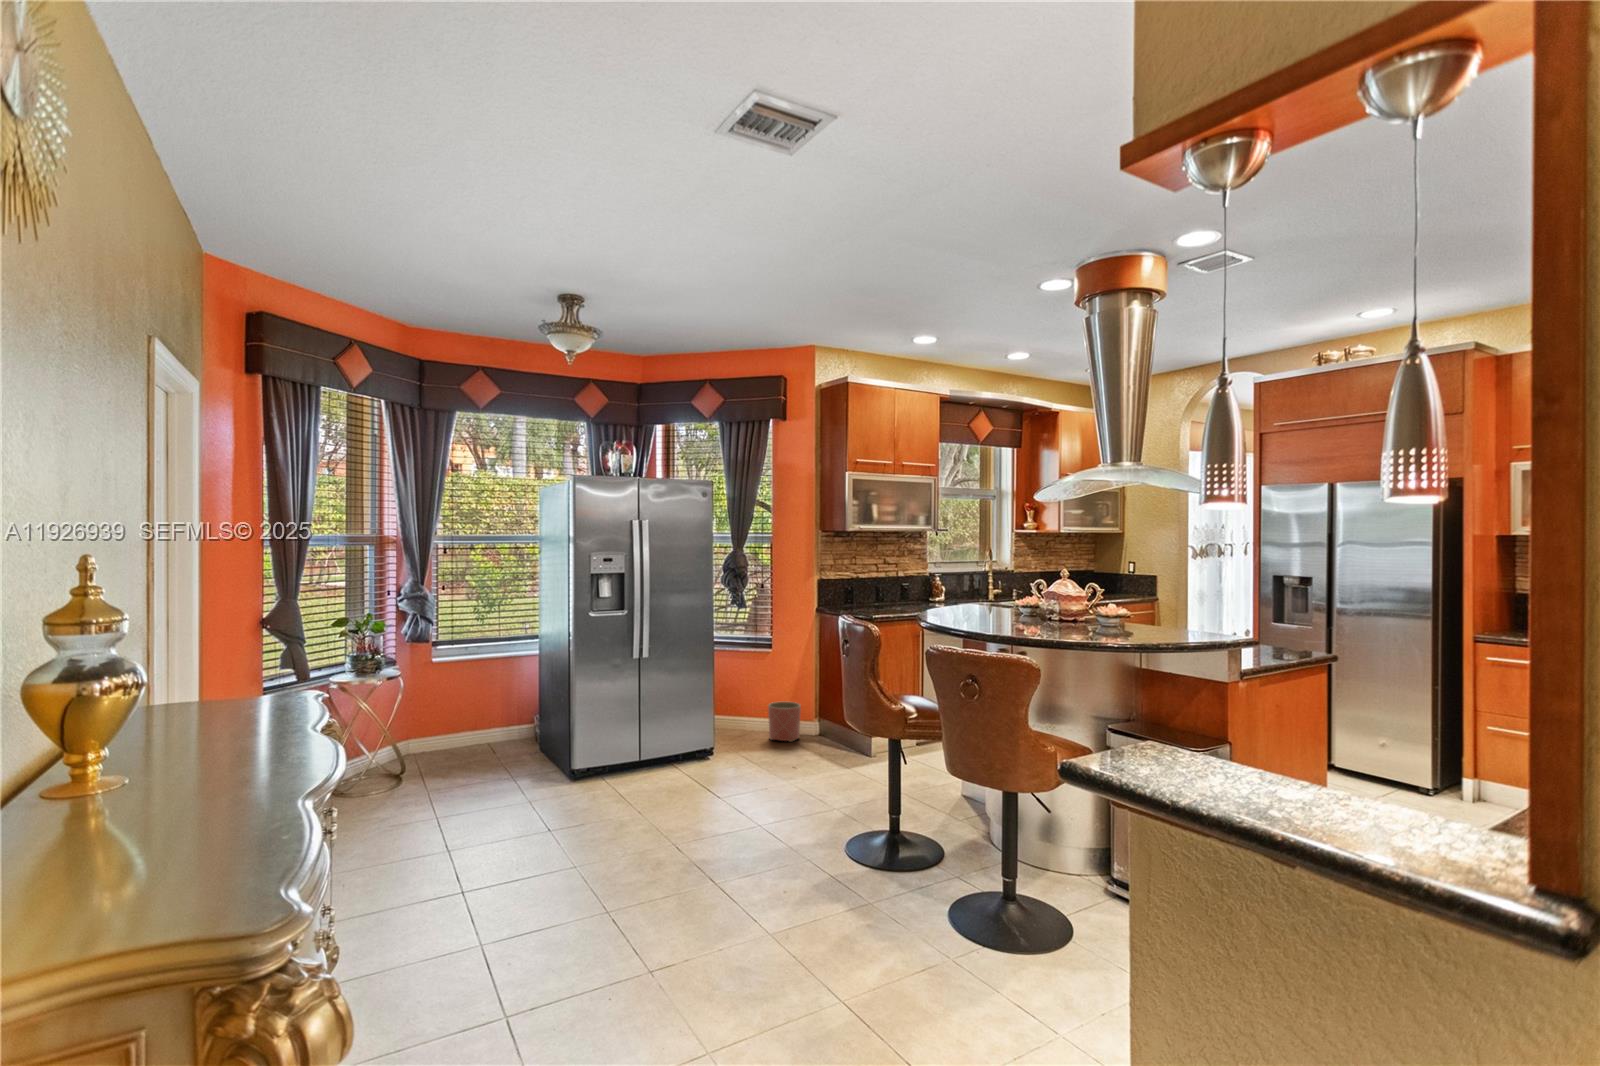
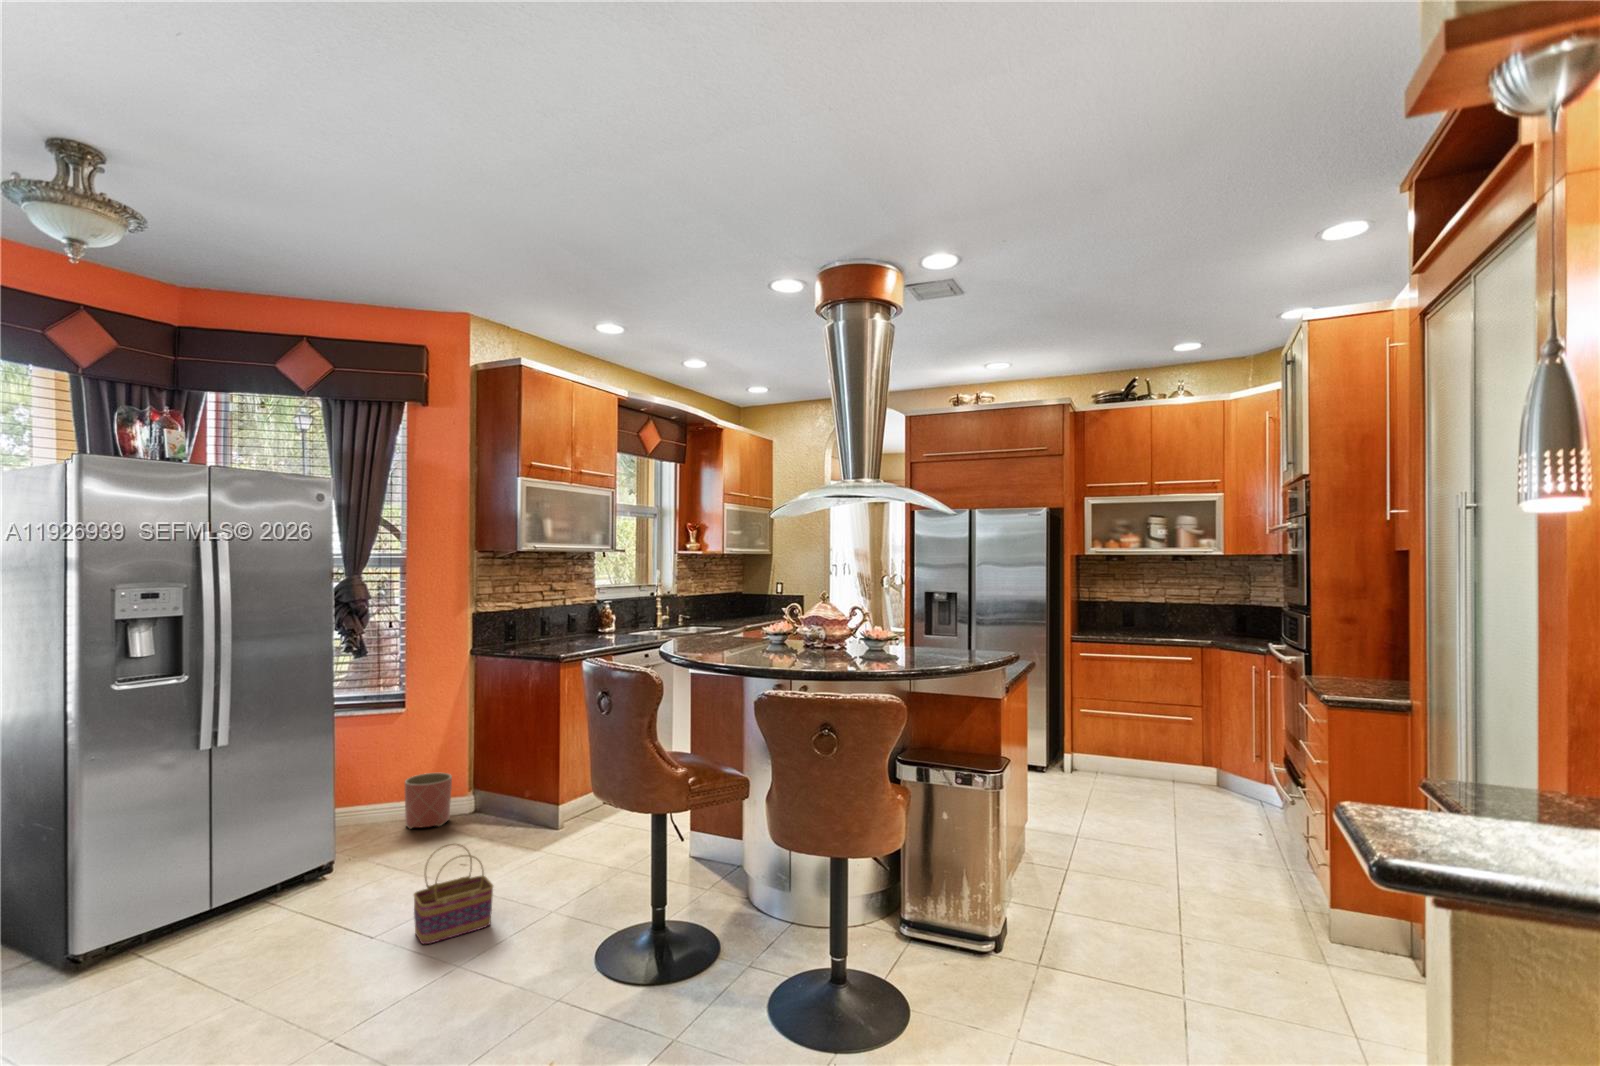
basket: none [743,744,794,809] -> present [414,844,493,944]

